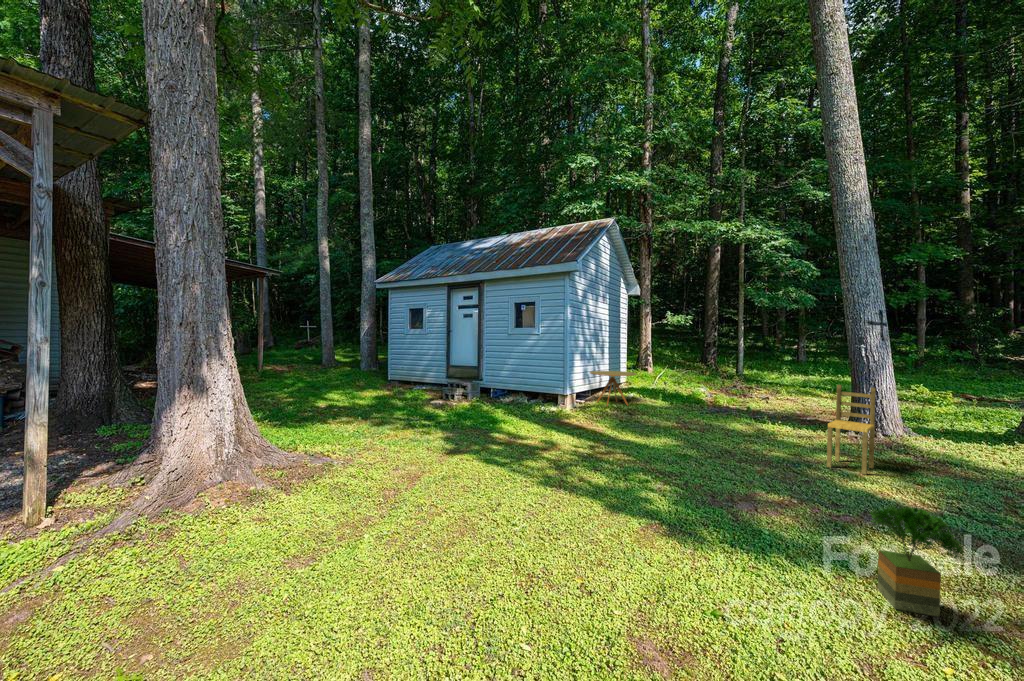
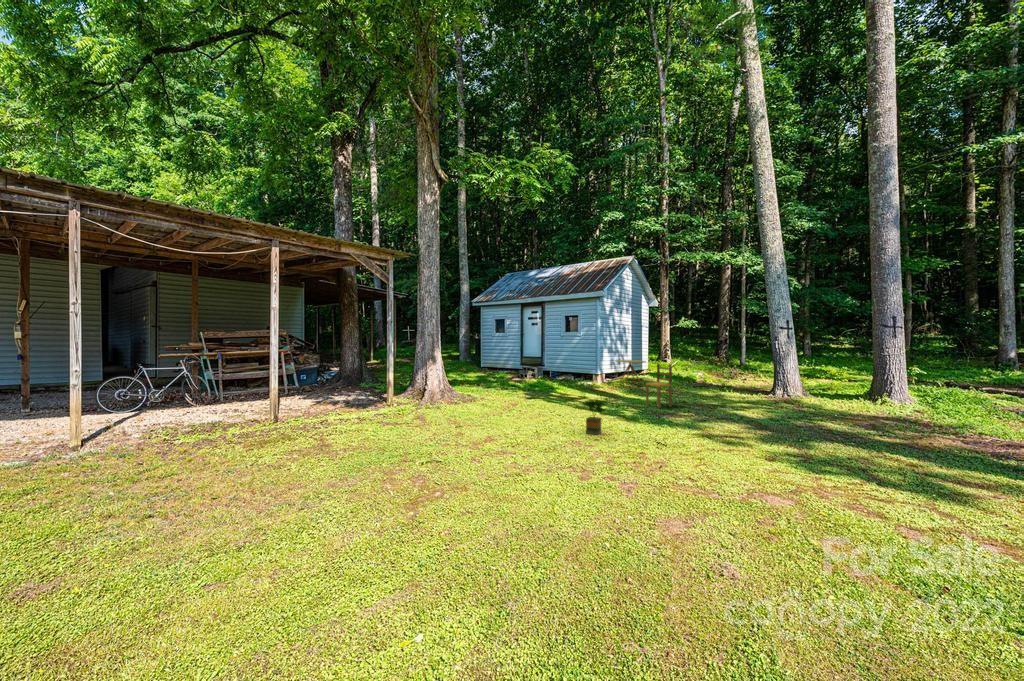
chair: present [827,385,876,474] -> present [646,363,672,408]
potted tree: present [871,505,964,617] -> present [585,400,605,435]

